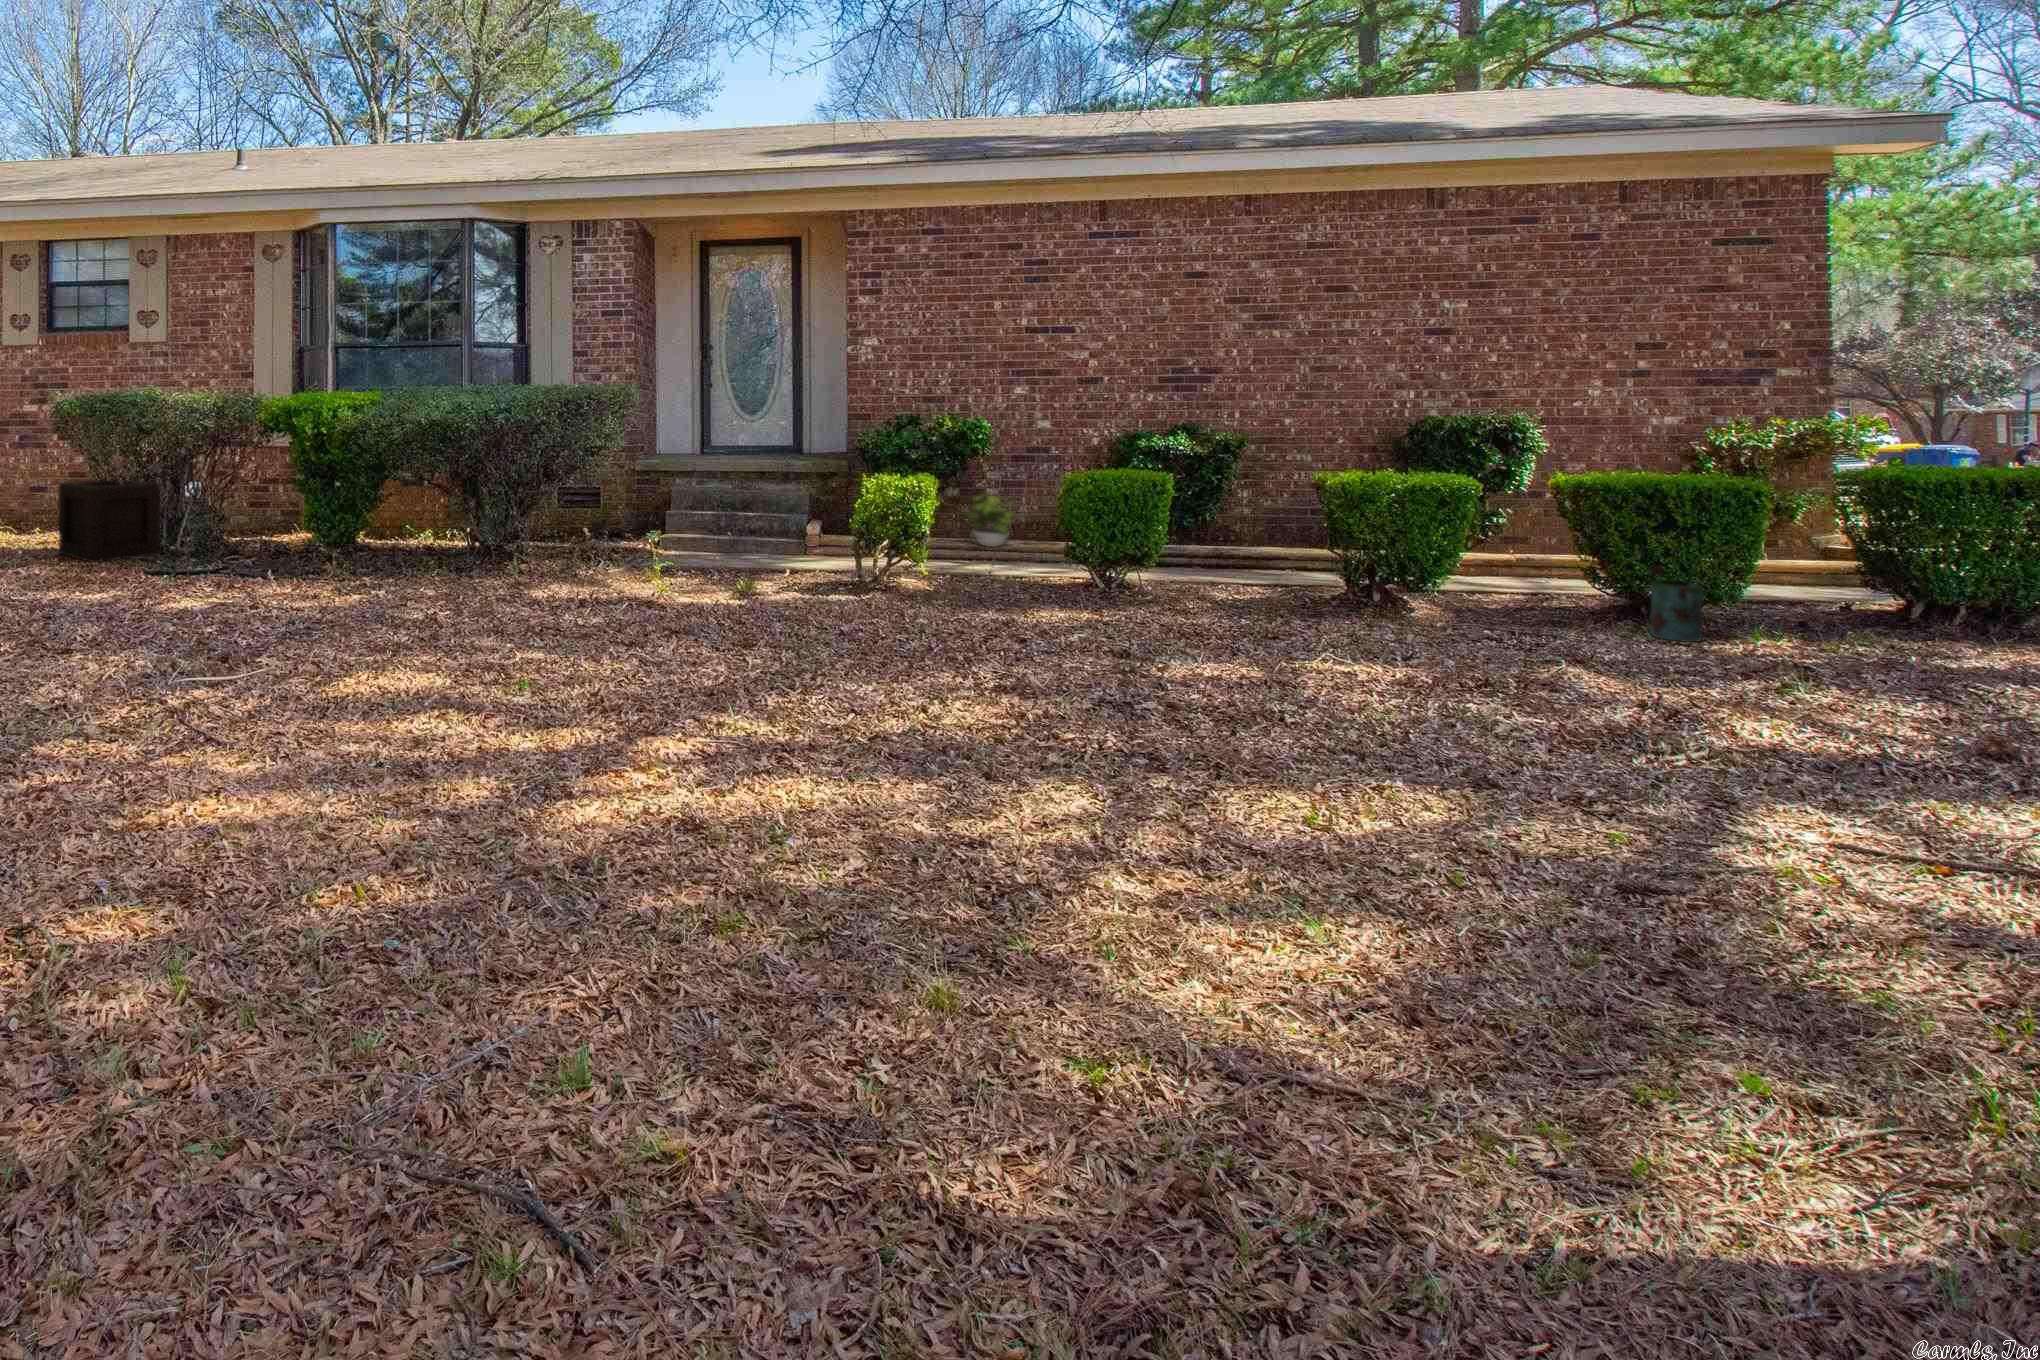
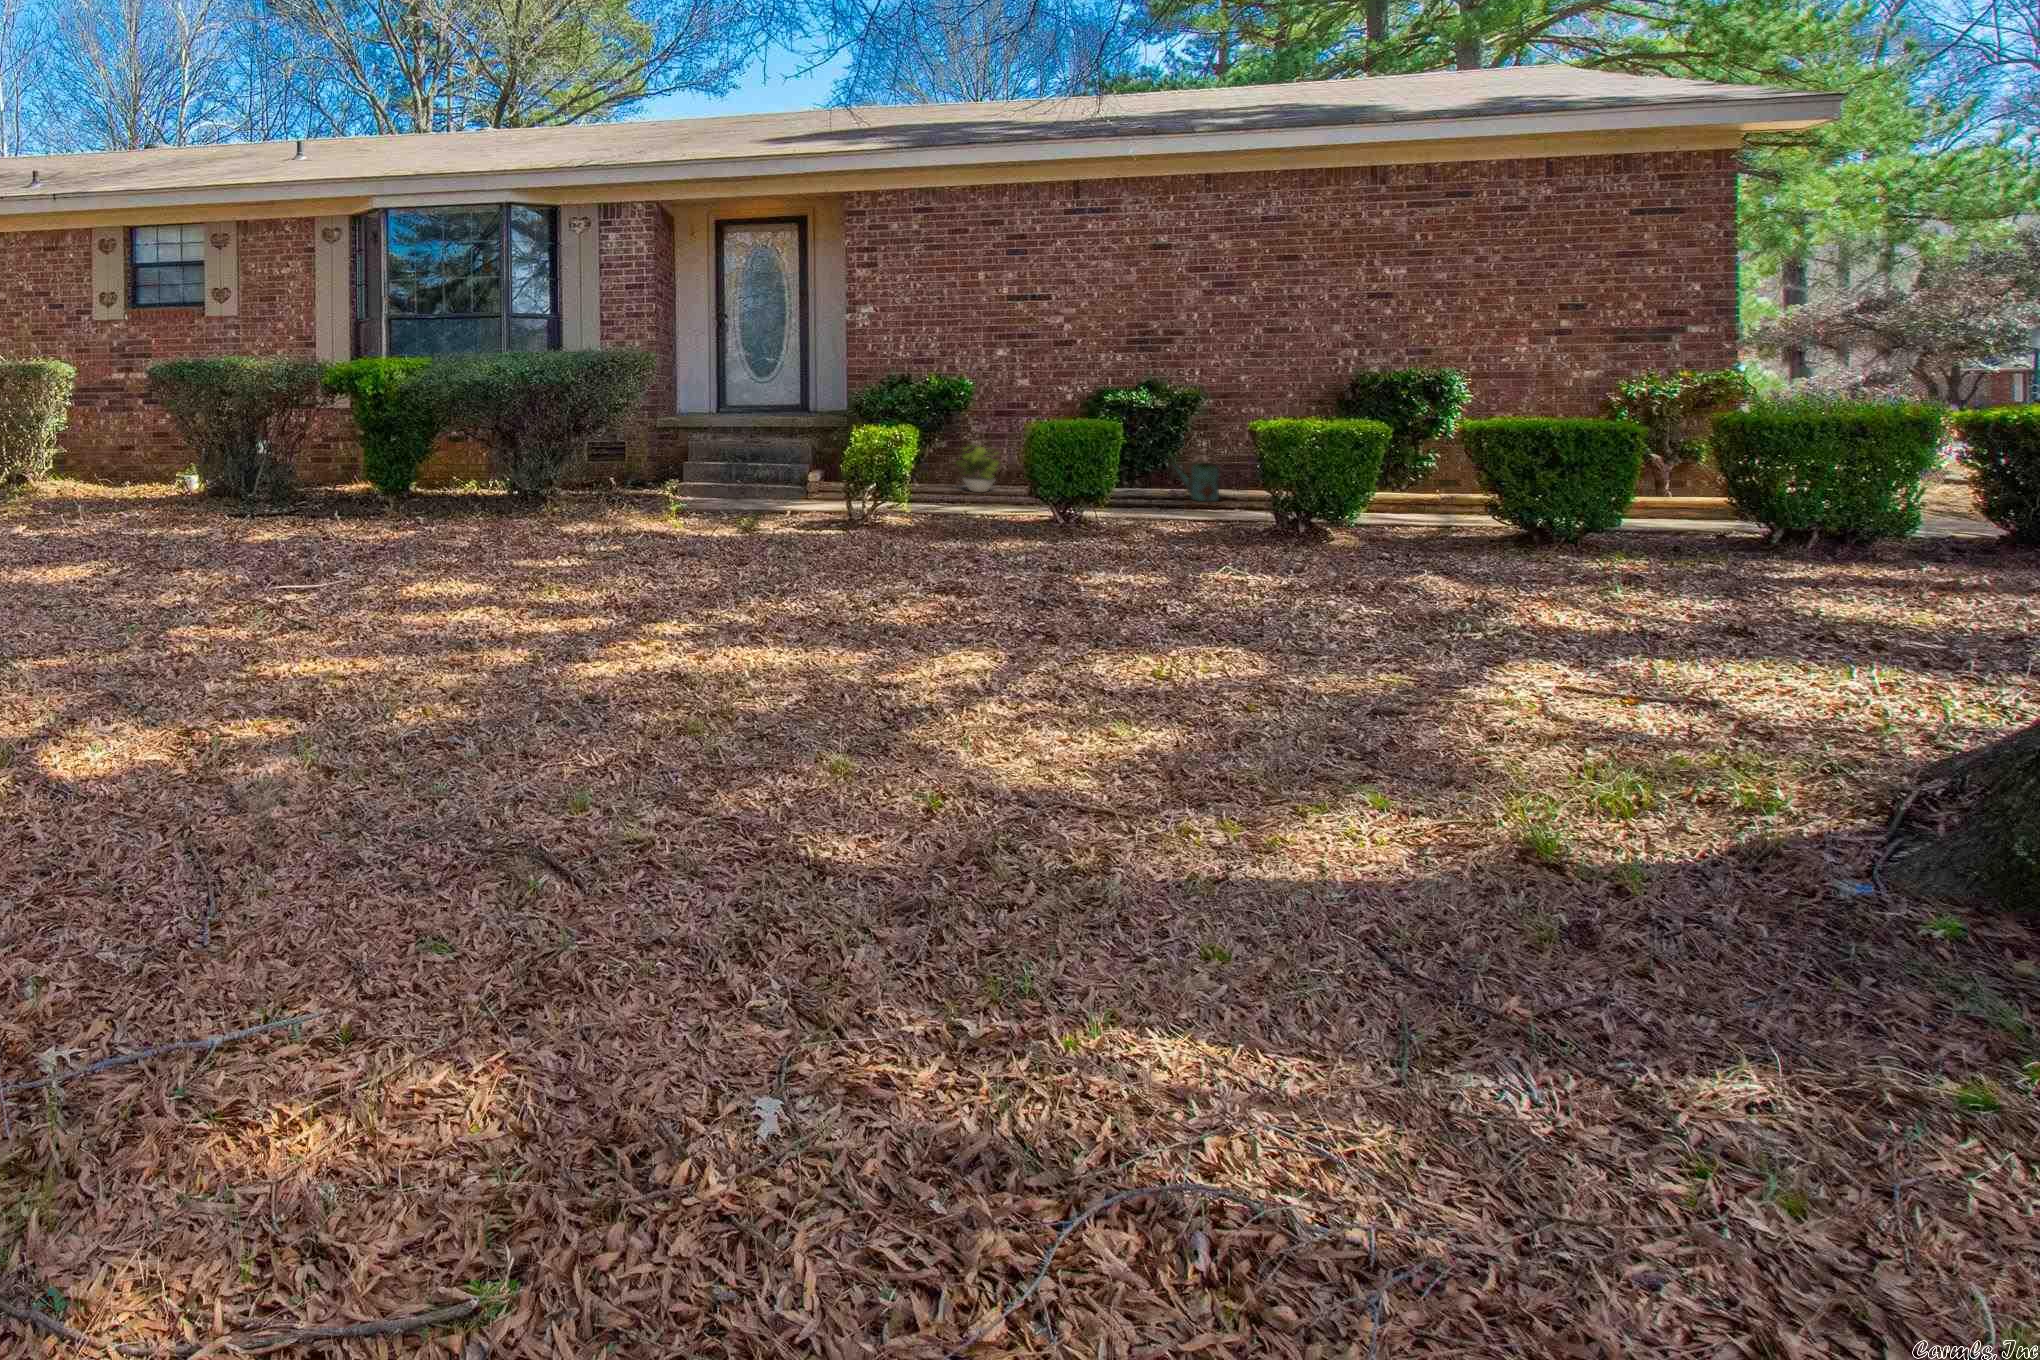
wooden crate: present [58,479,160,562] -> none [153,435,242,507]
watering can: present [1650,567,1703,642] -> present [1167,458,1230,501]

